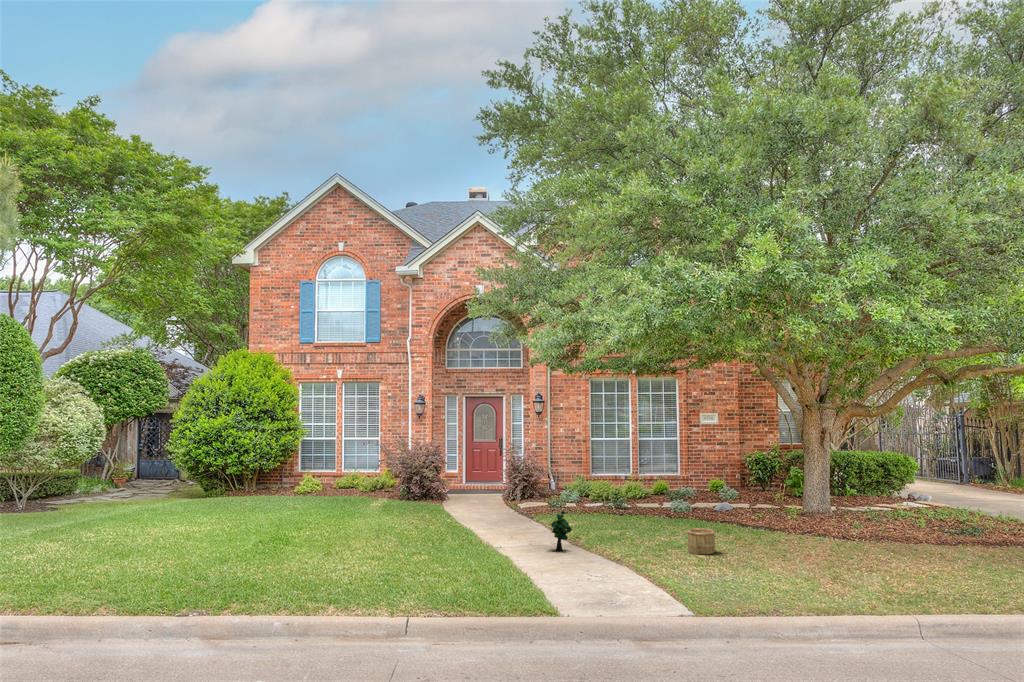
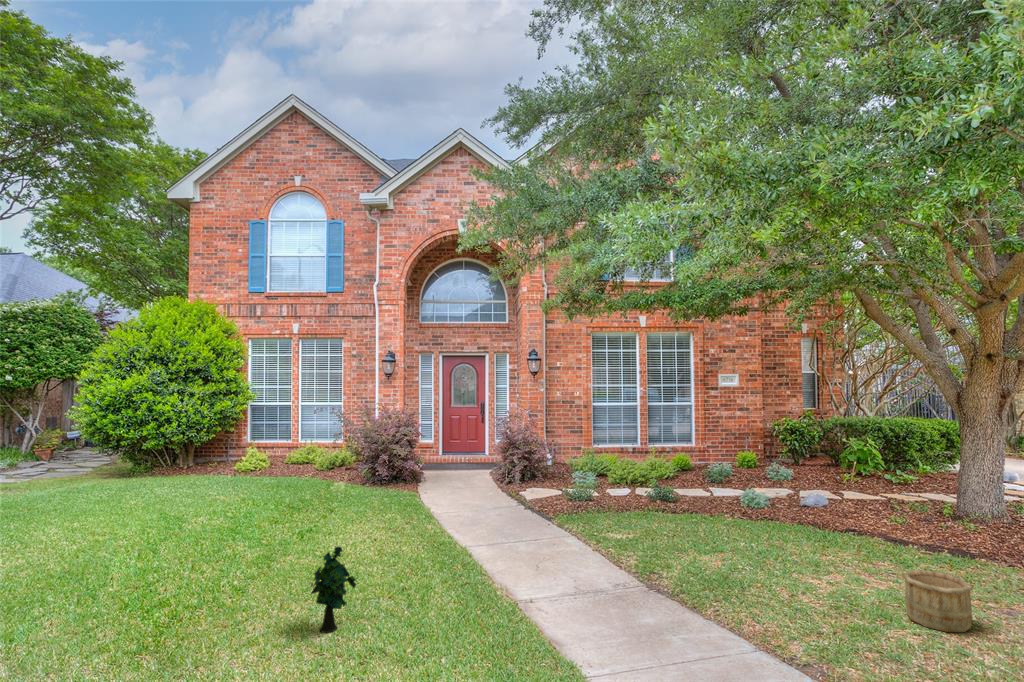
decorative plant: present [550,511,572,551] -> present [311,547,356,633]

